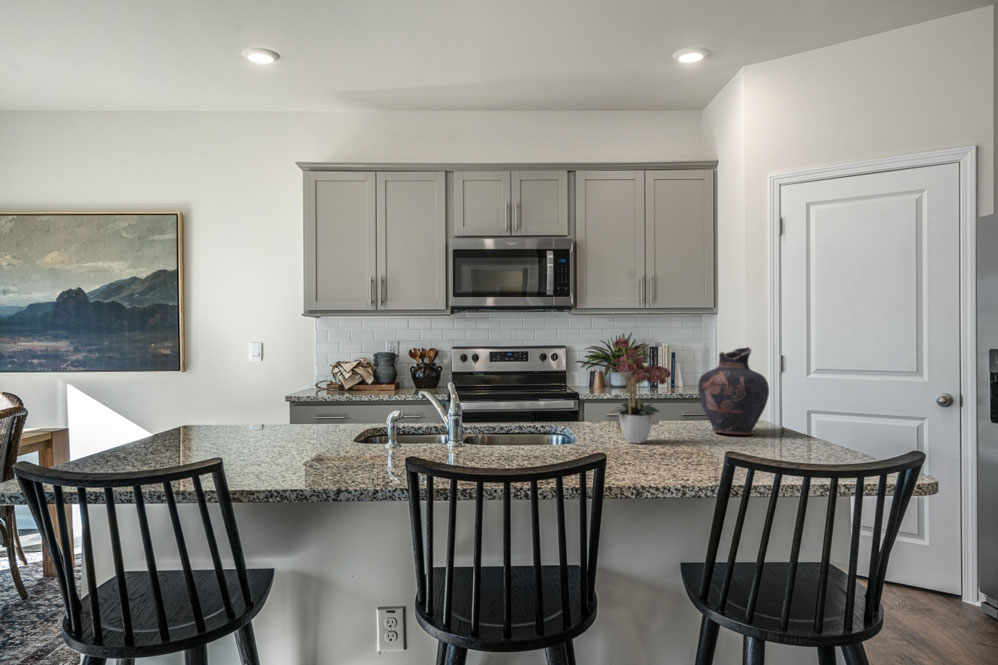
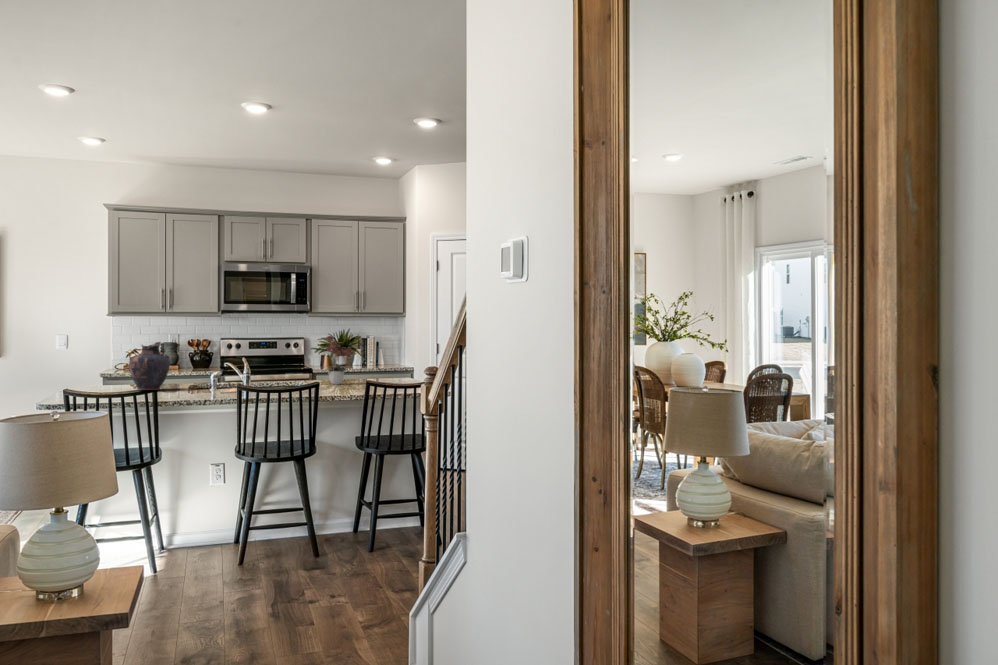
vase: present [698,347,769,434] -> present [129,342,170,390]

